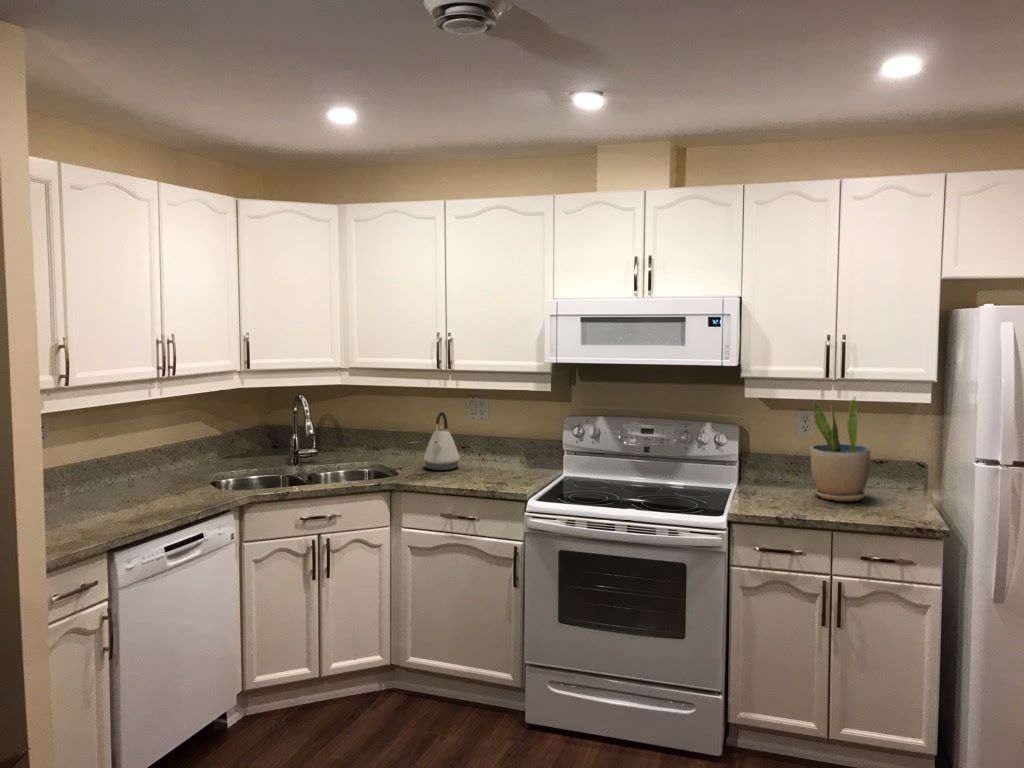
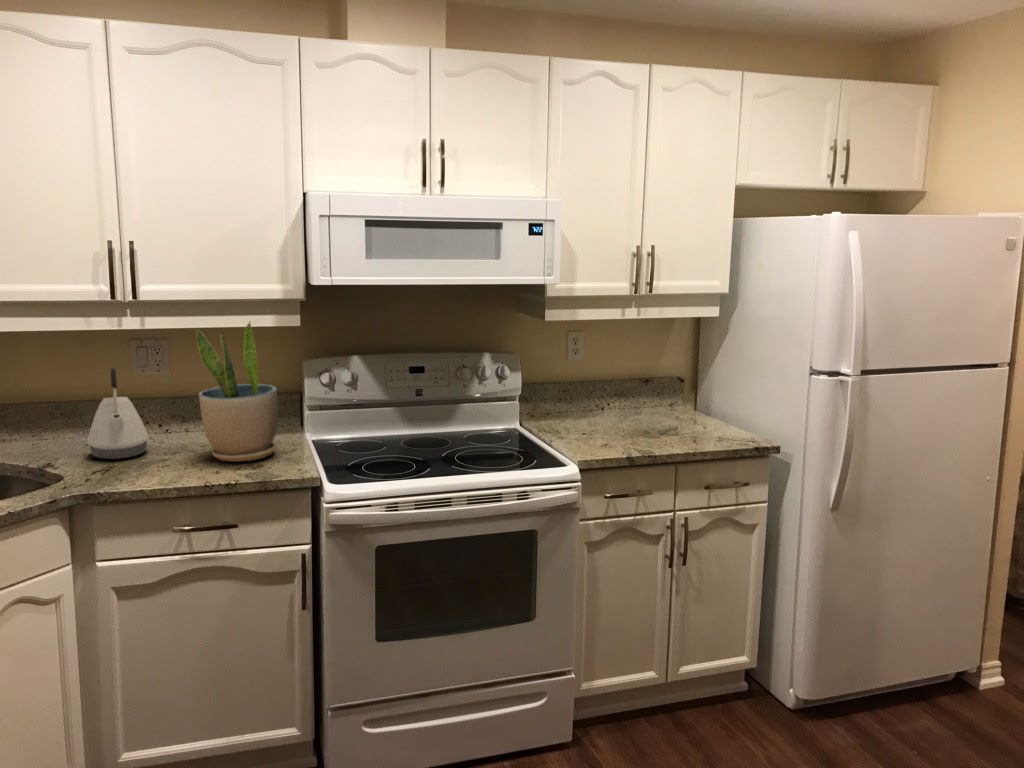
potted plant: present [810,398,870,501] -> present [197,323,278,462]

